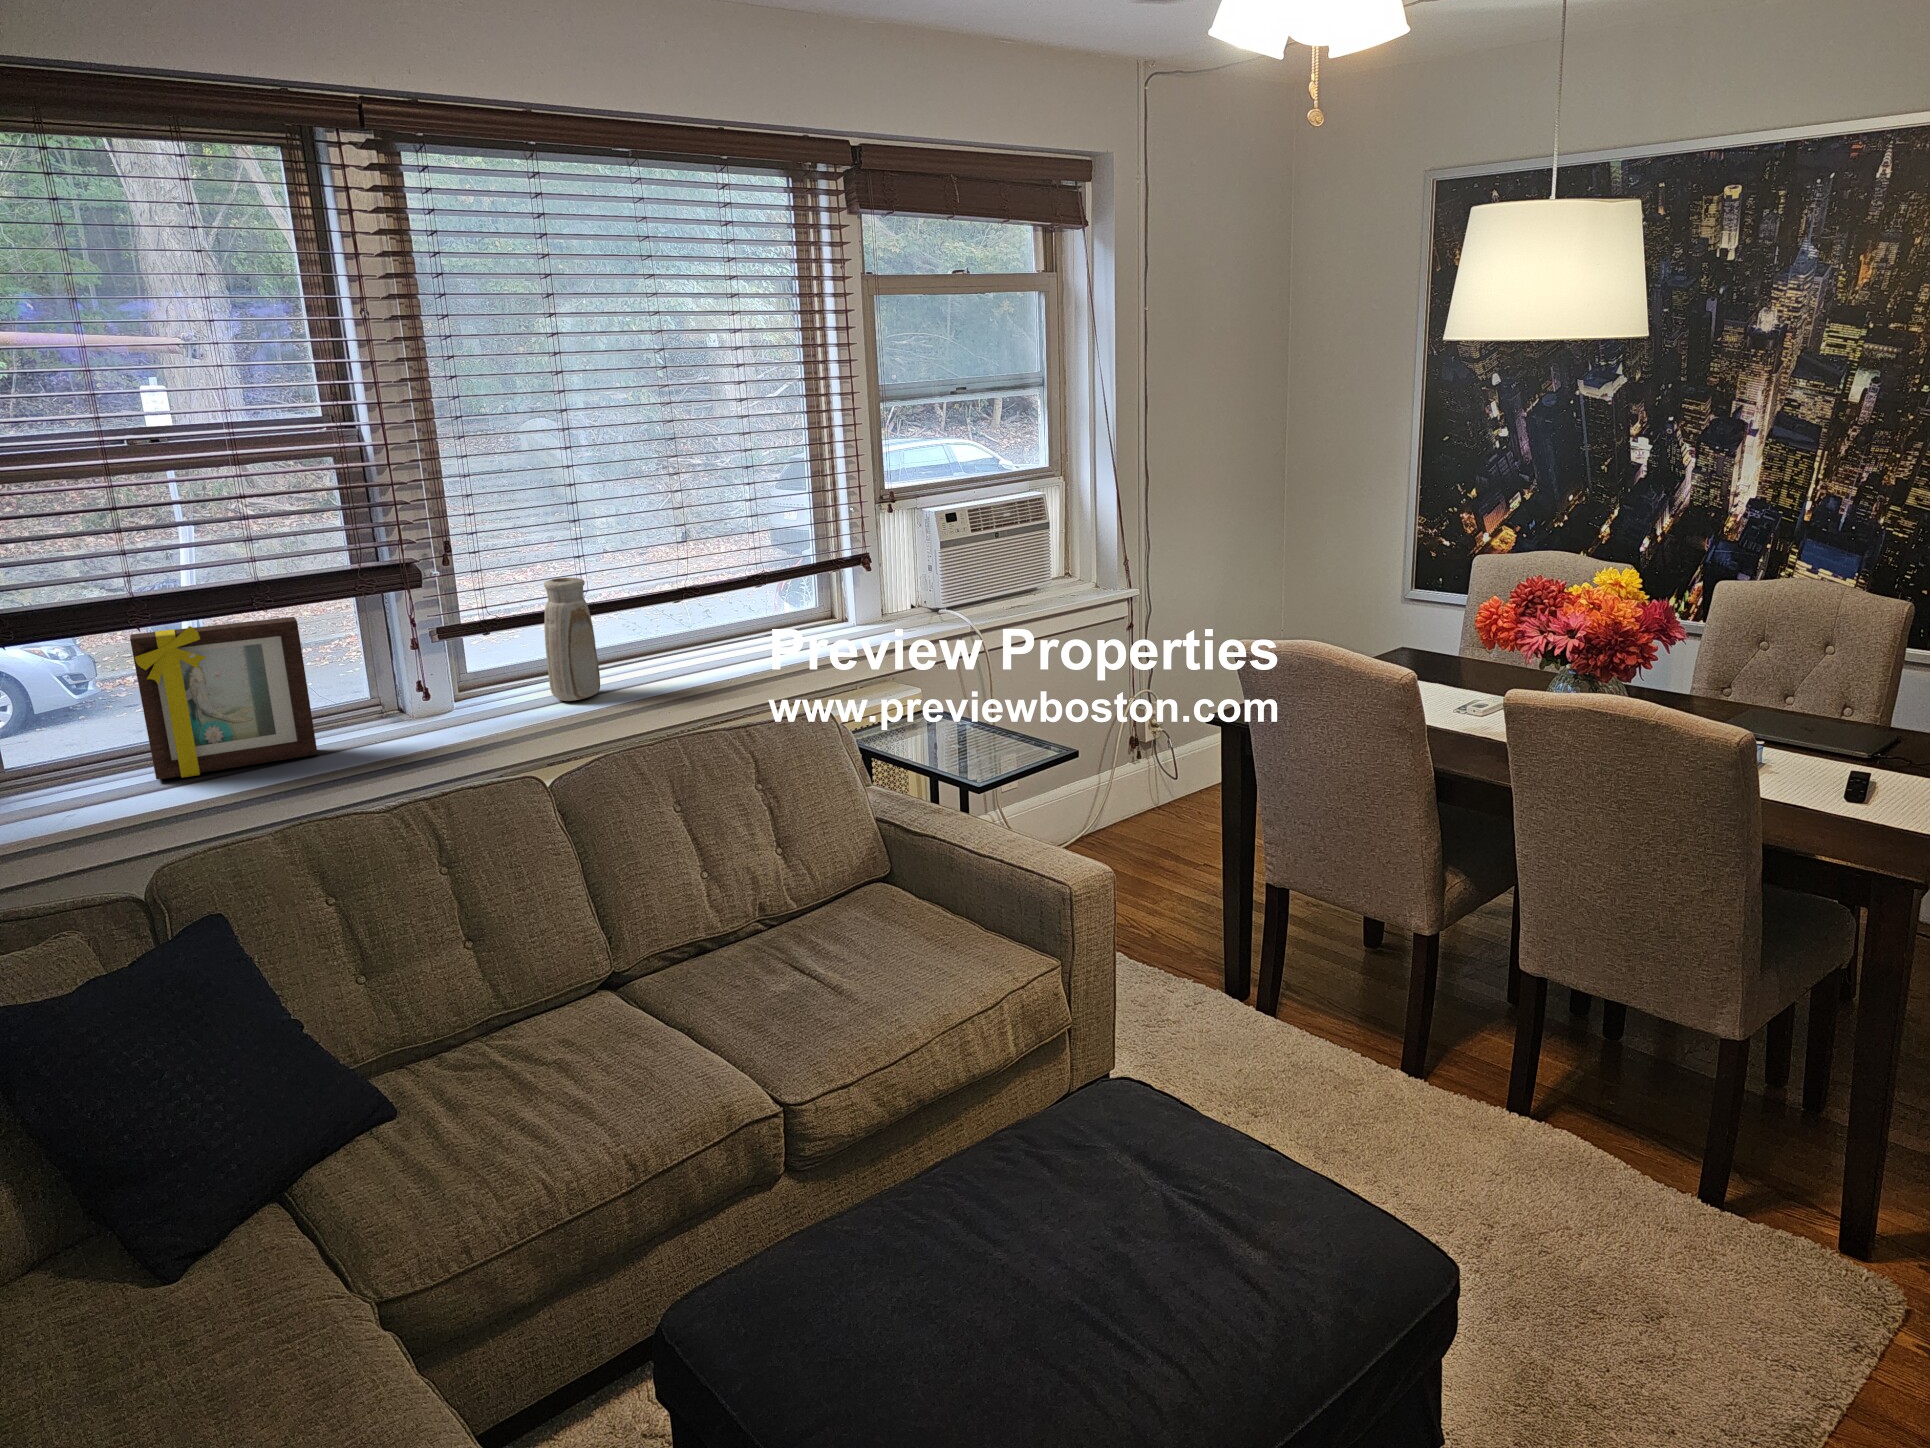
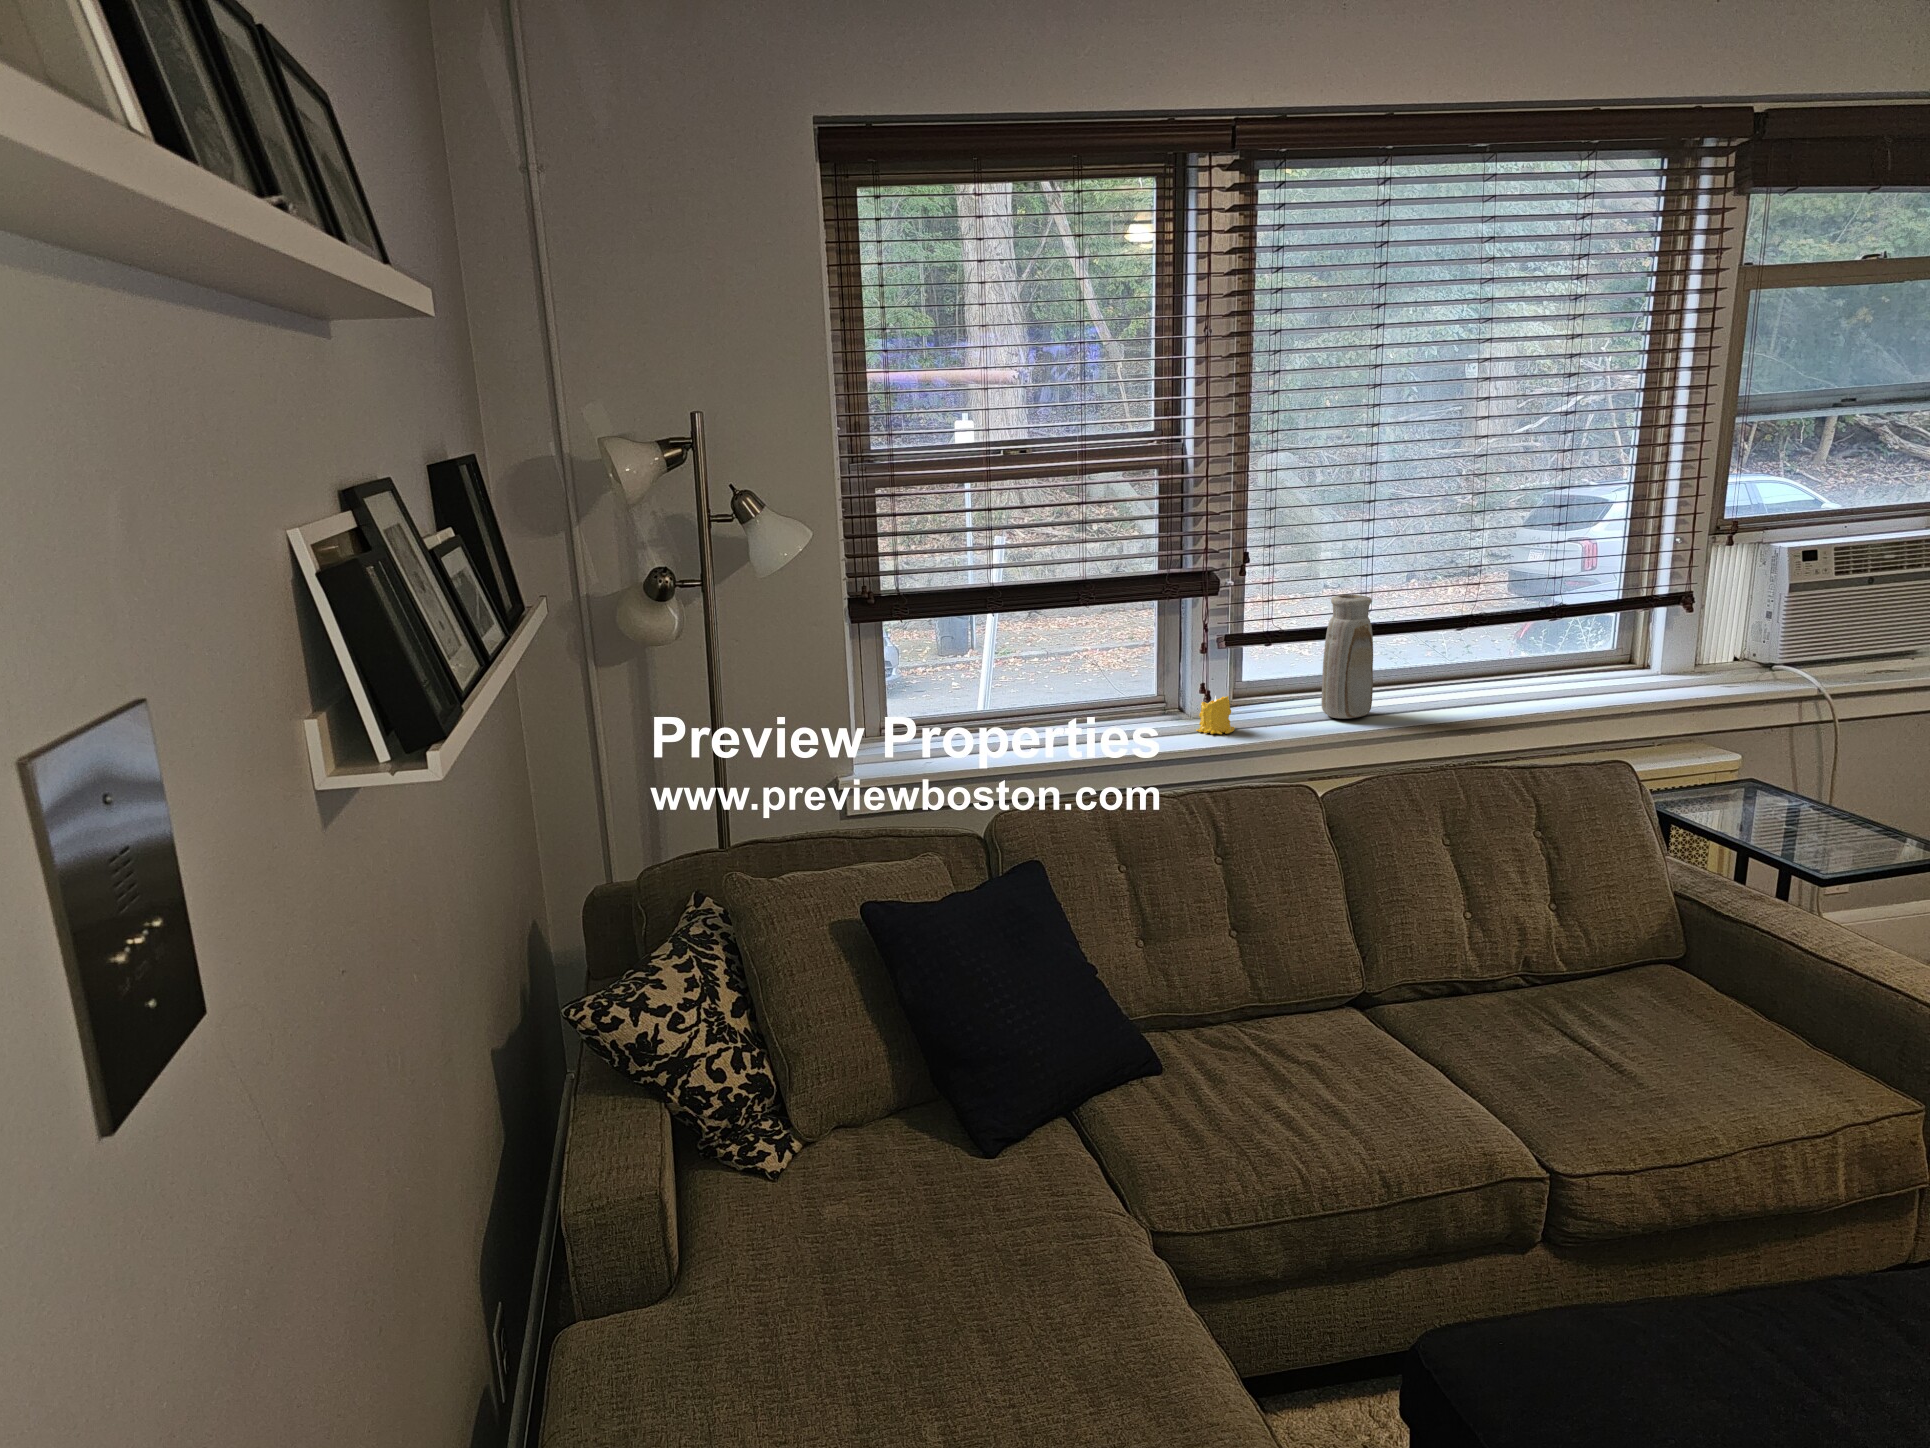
picture frame: present [130,617,317,780] -> none [985,612,1113,743]
candle: none [416,692,460,735] -> present [1196,696,1235,734]

